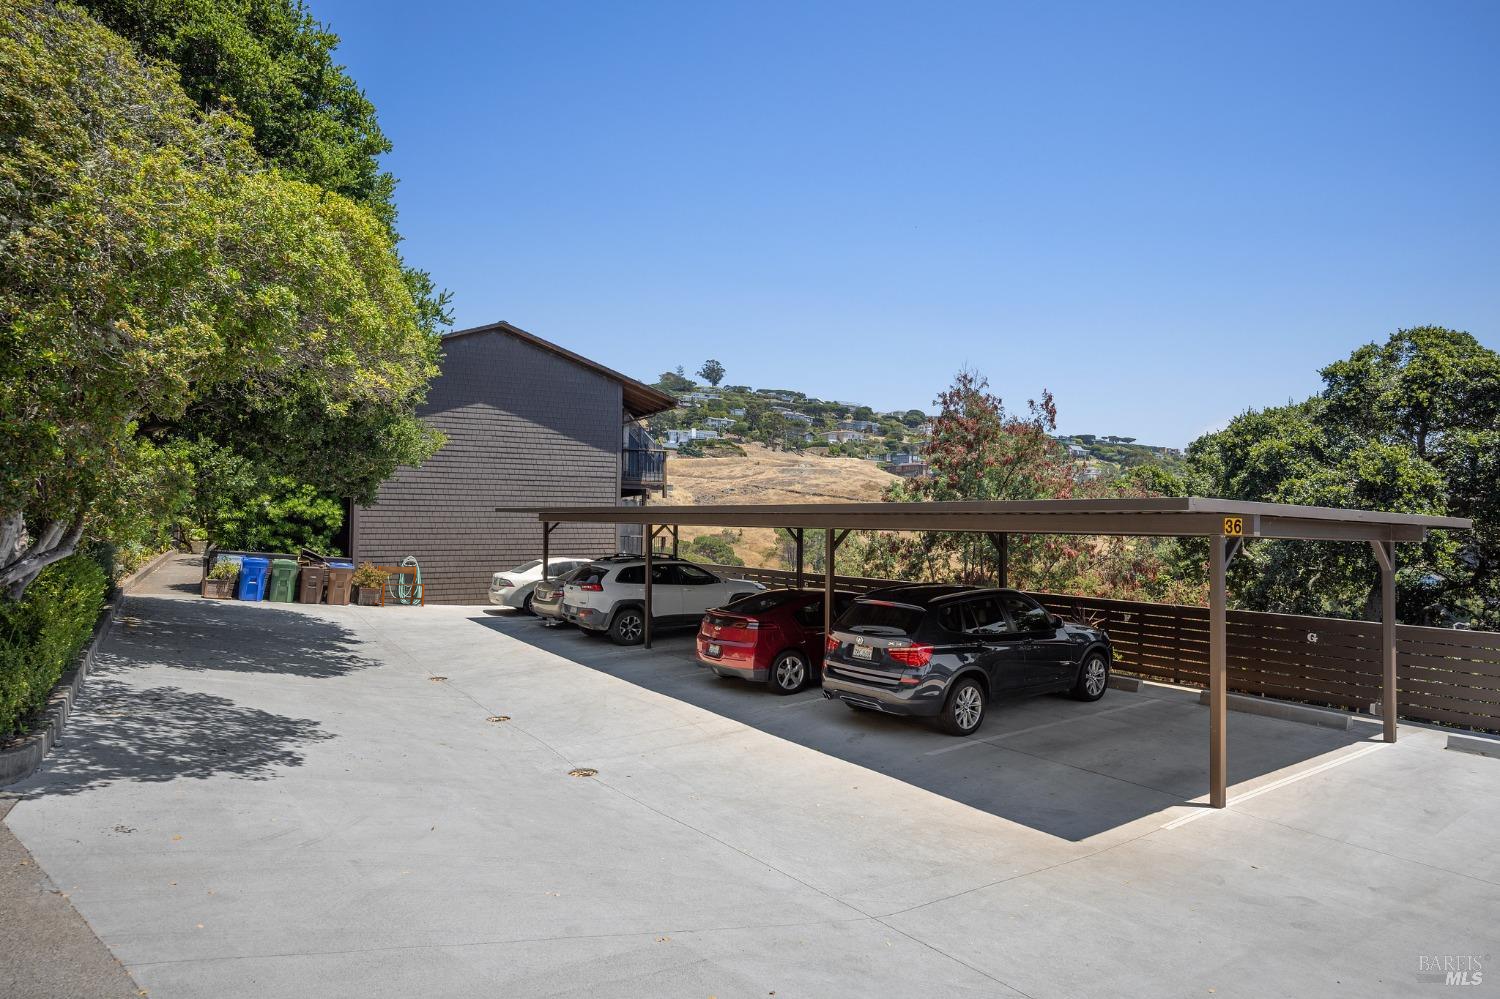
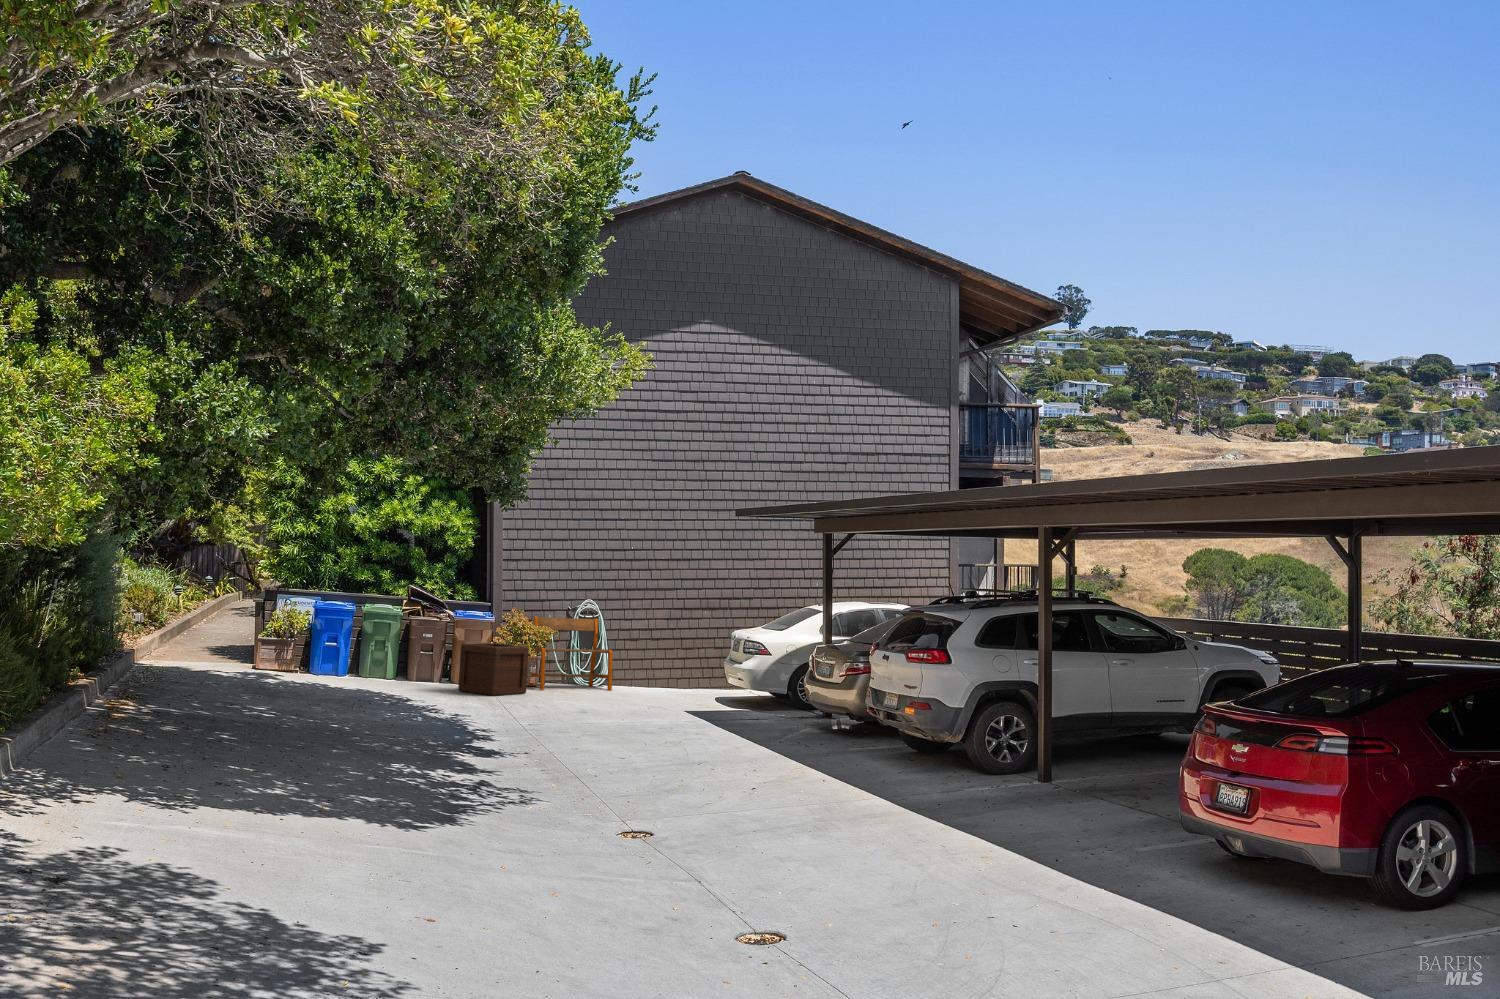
wooden crate: none [333,581,375,610] -> present [458,643,529,696]

